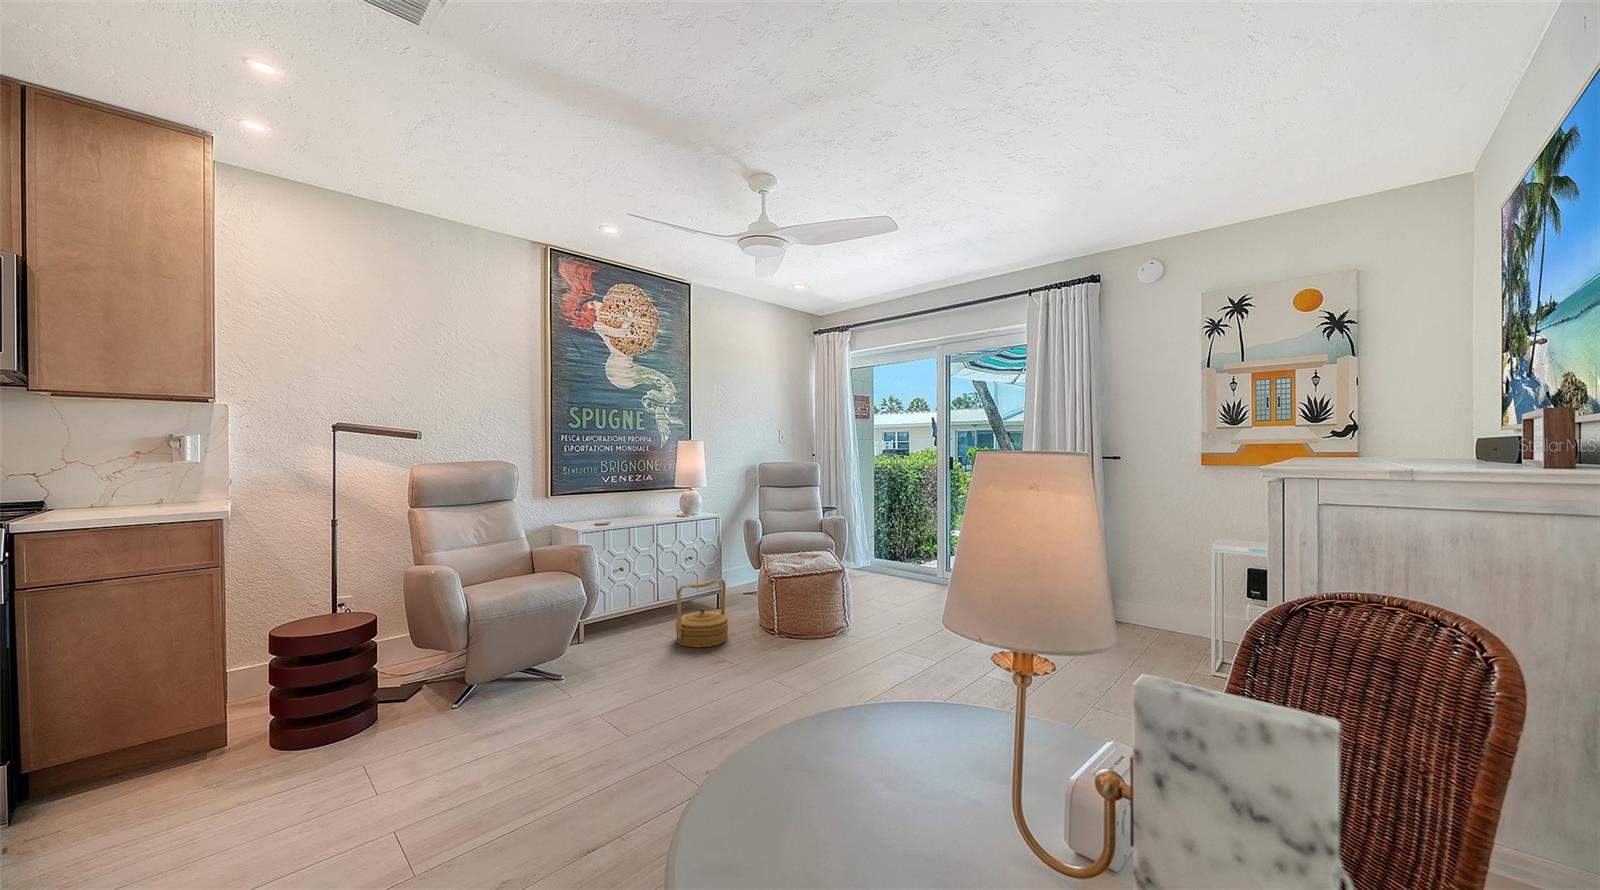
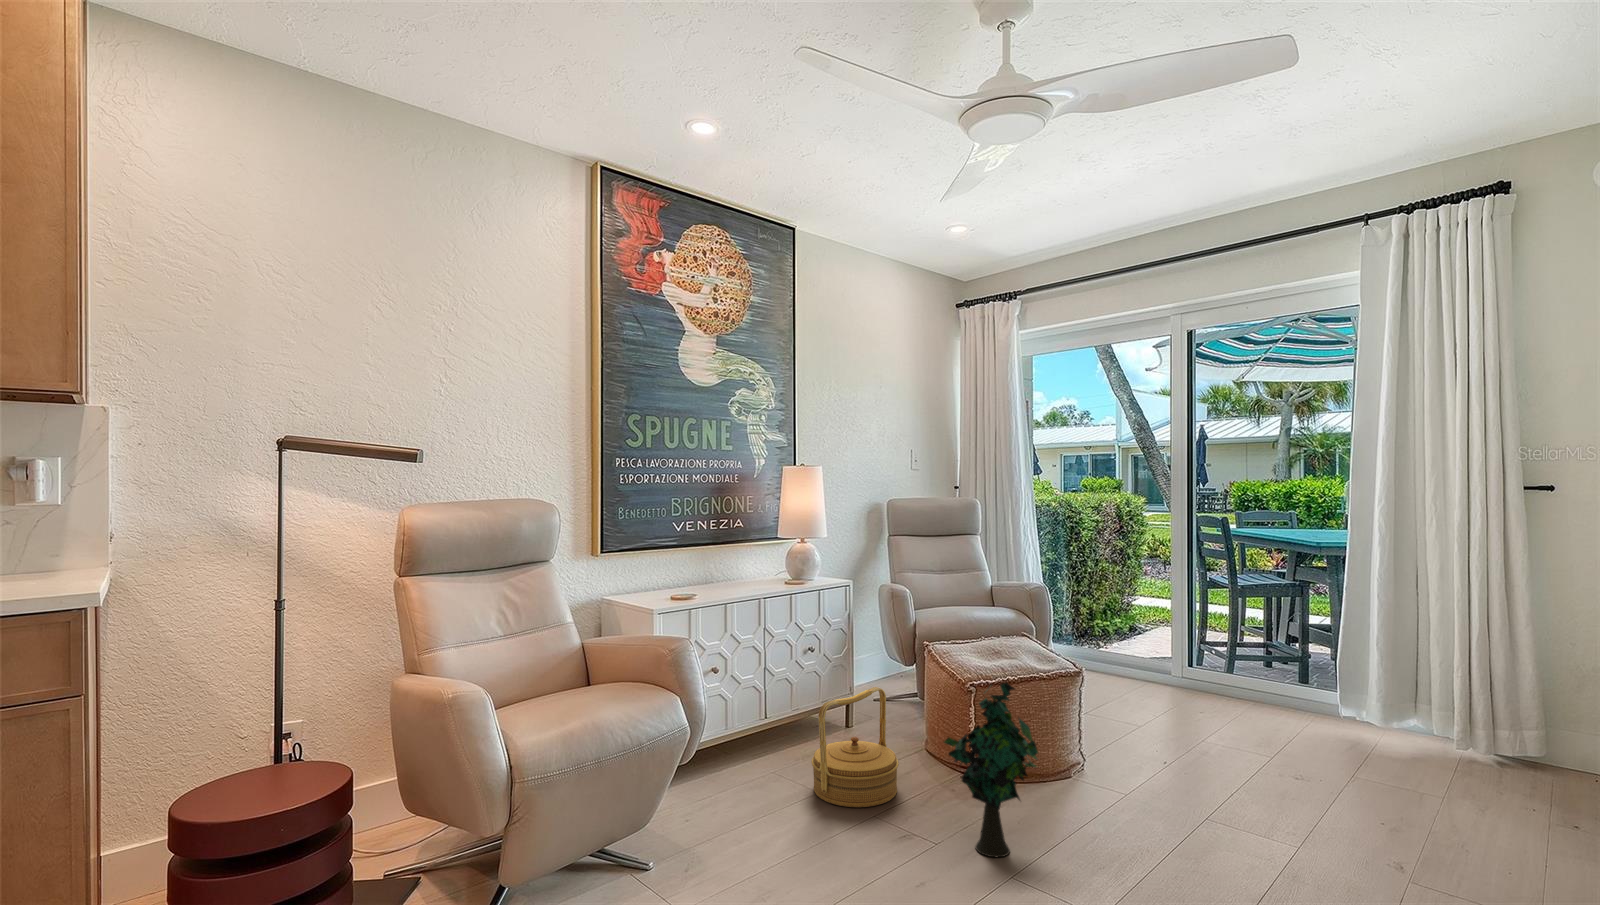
decorative plant: none [740,570,795,669] -> present [944,683,1038,857]

